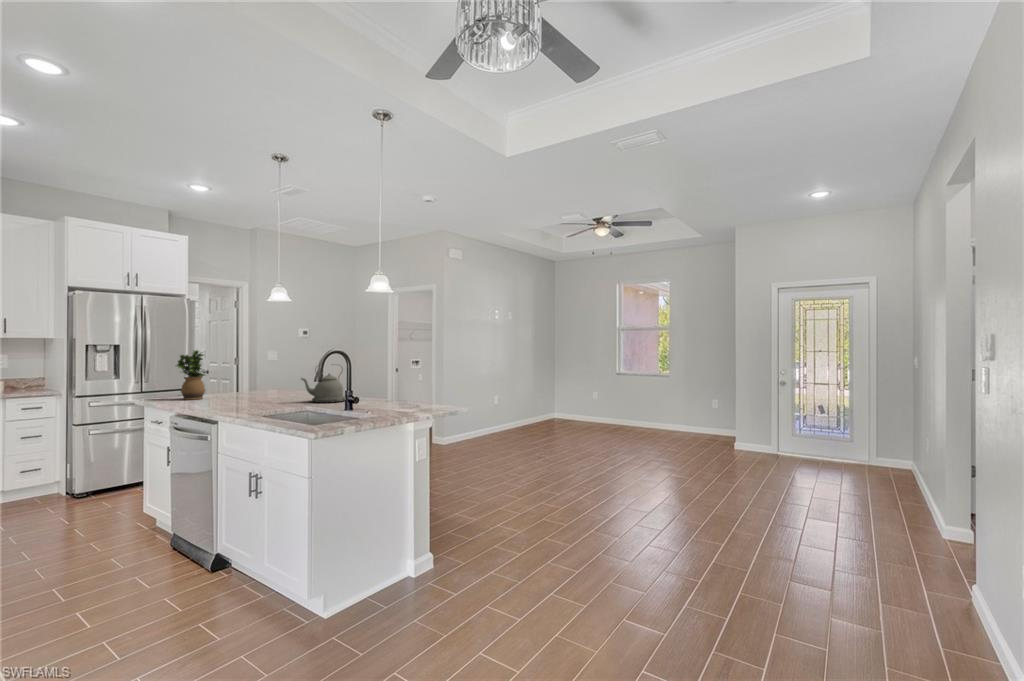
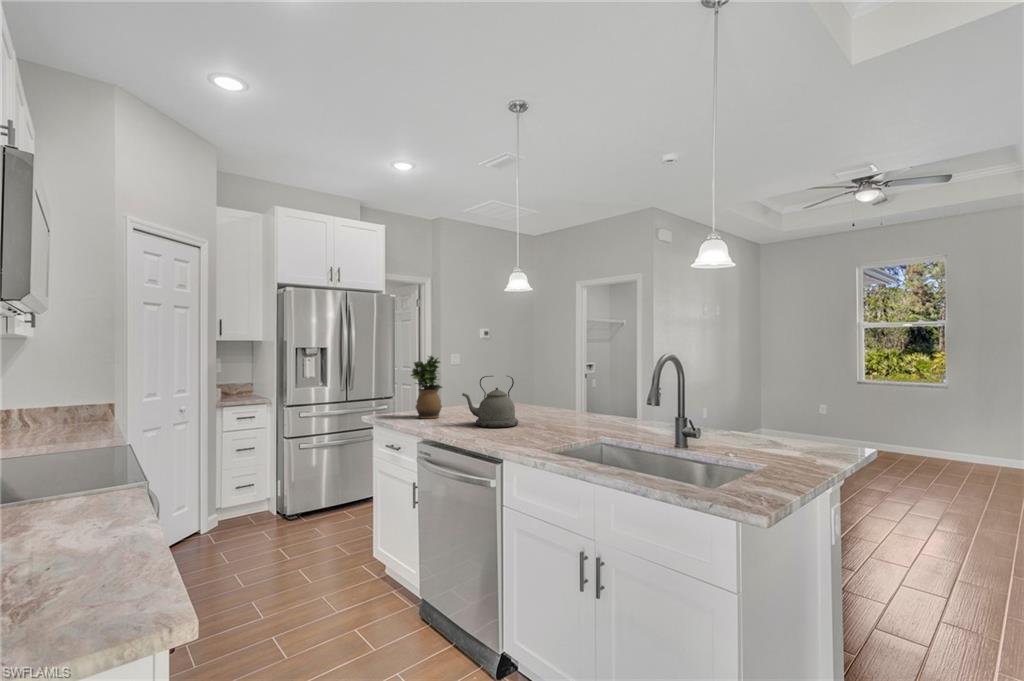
kettle: present [301,372,346,403] -> present [462,376,518,428]

